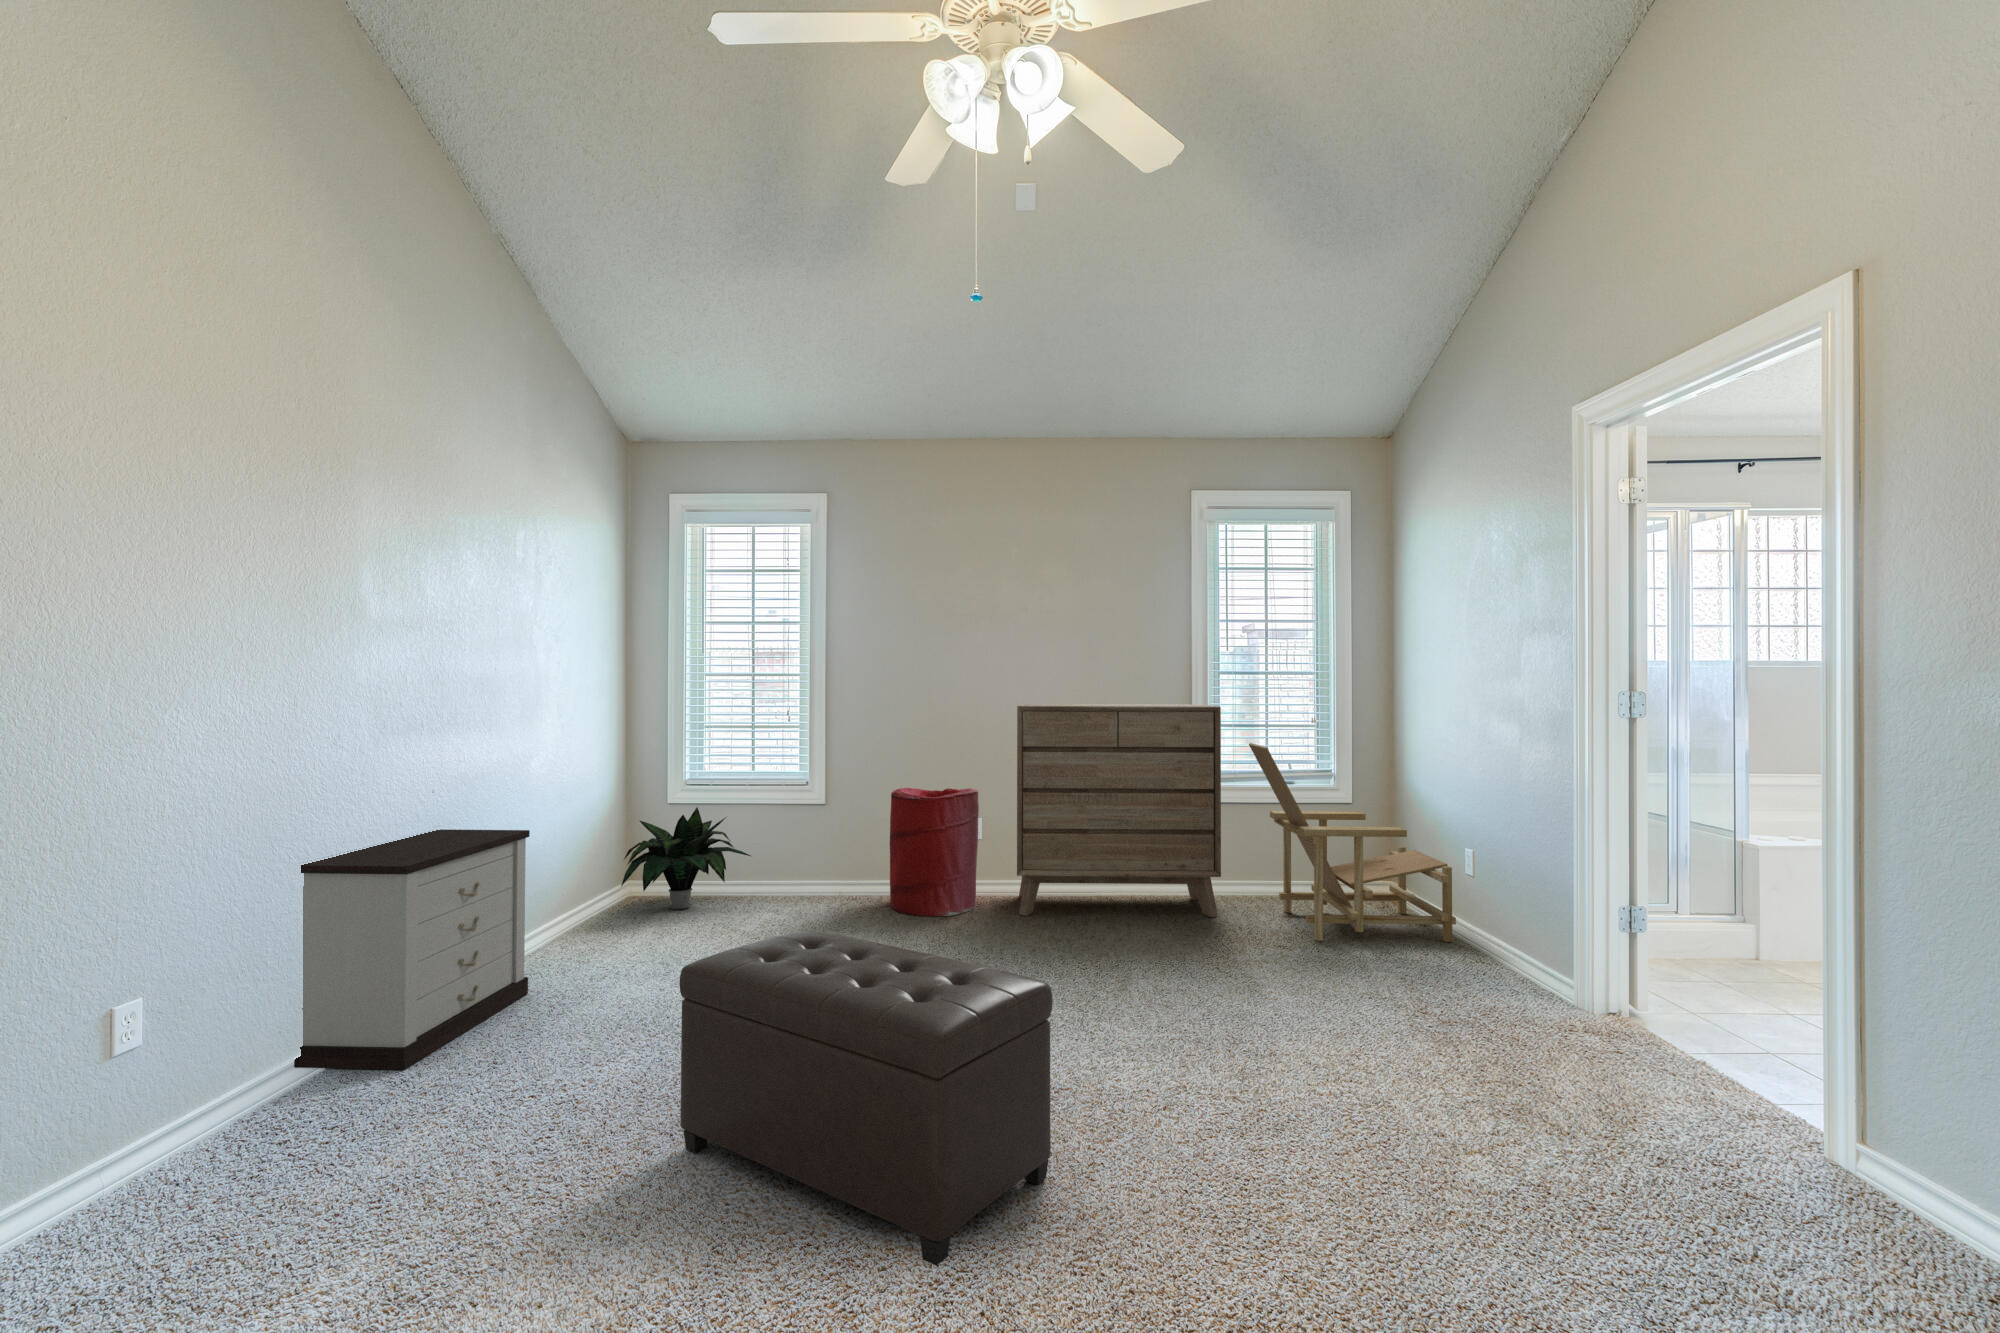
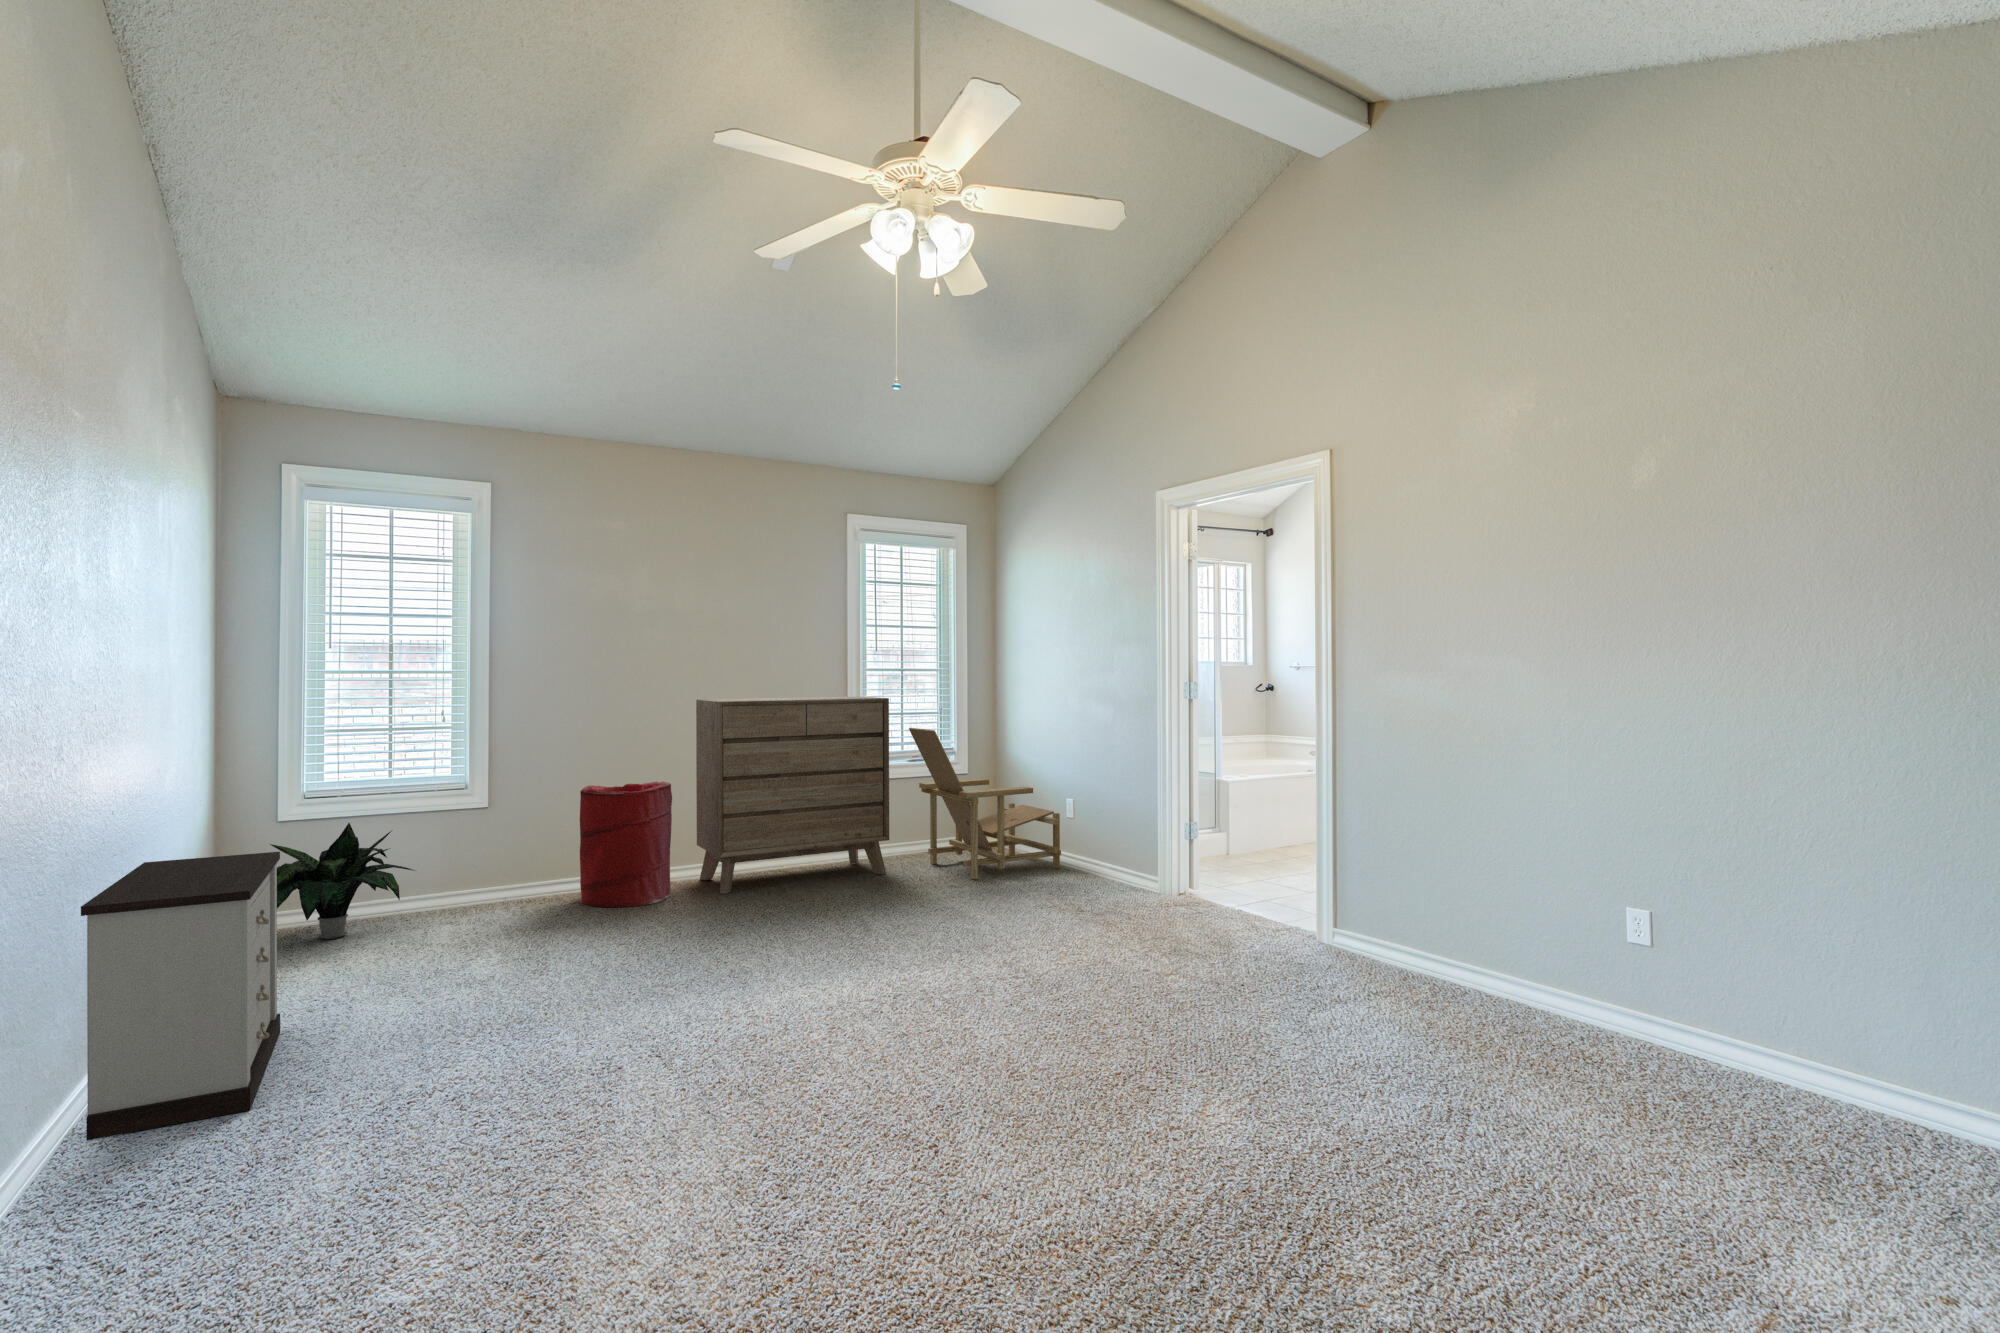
ottoman: present [679,930,1053,1266] -> none [656,898,956,1090]

